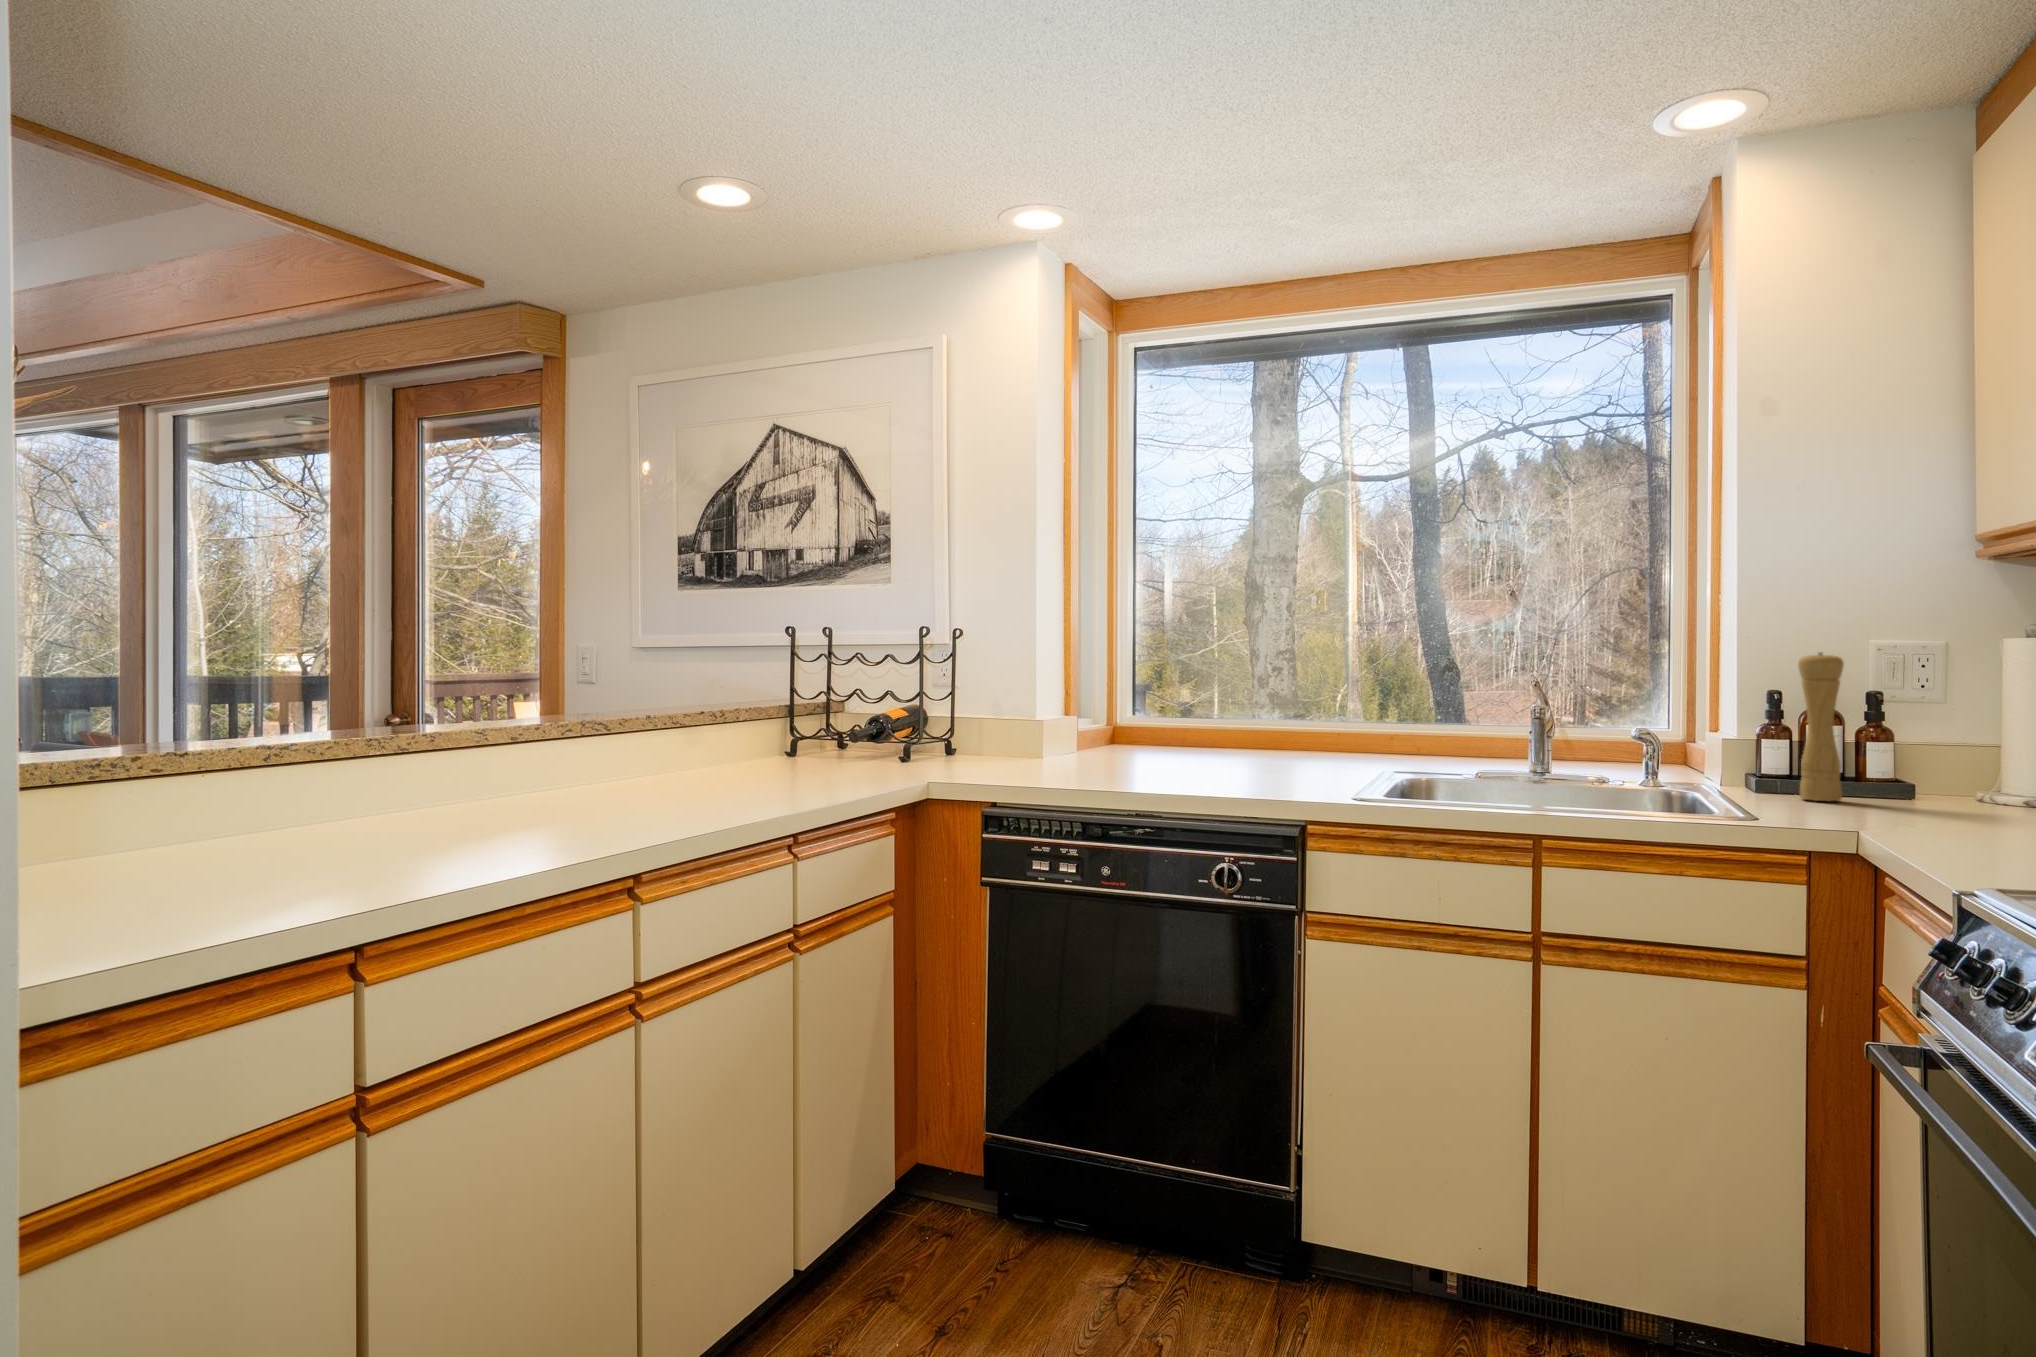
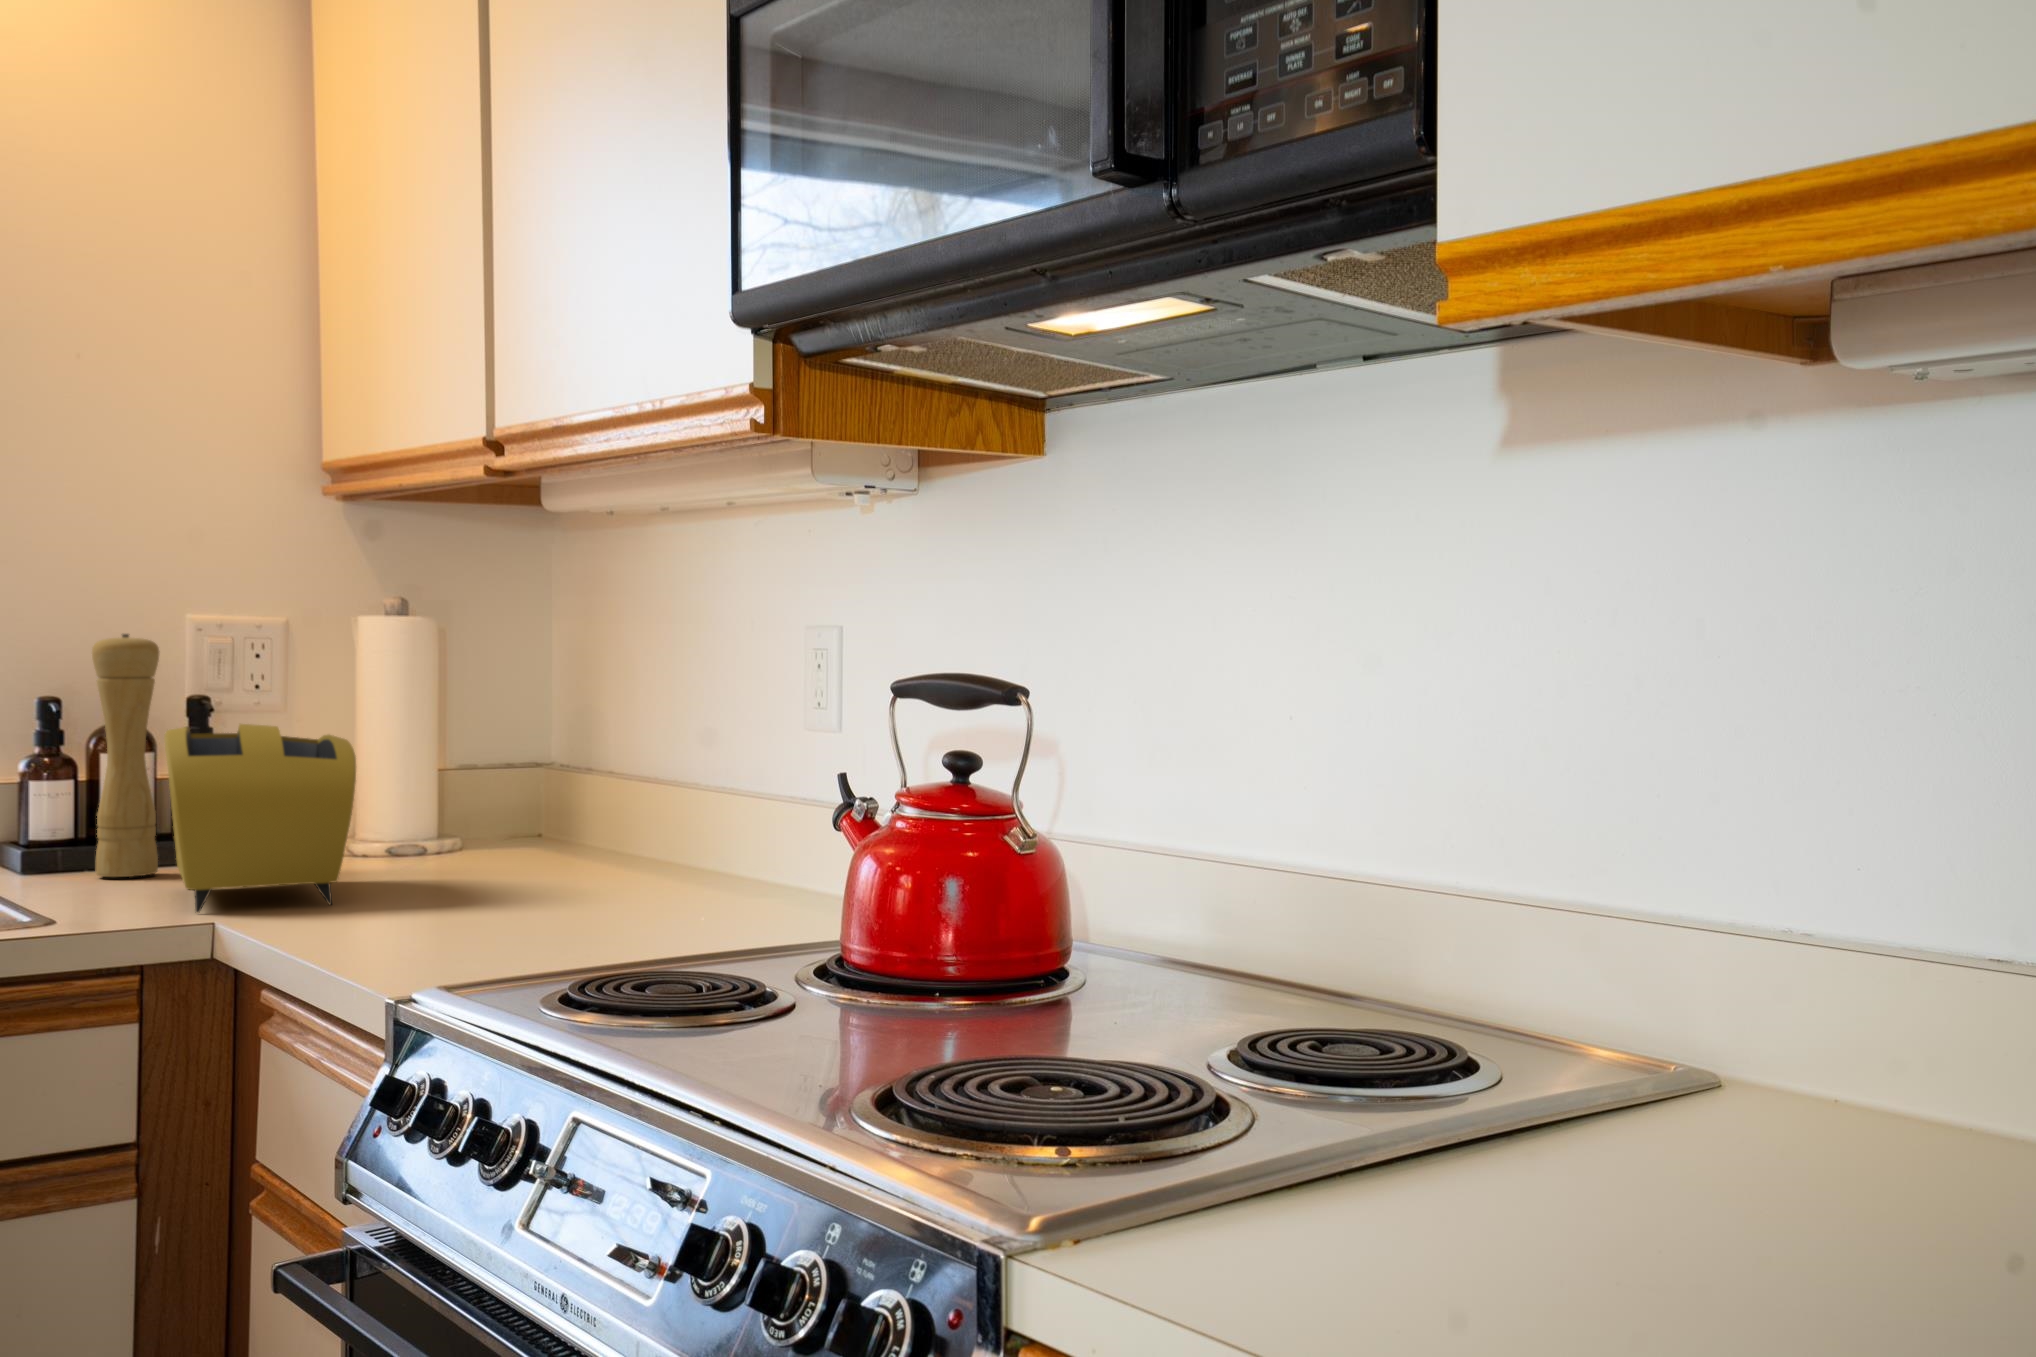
toaster: none [1834,711,1978,834] -> present [164,724,356,913]

